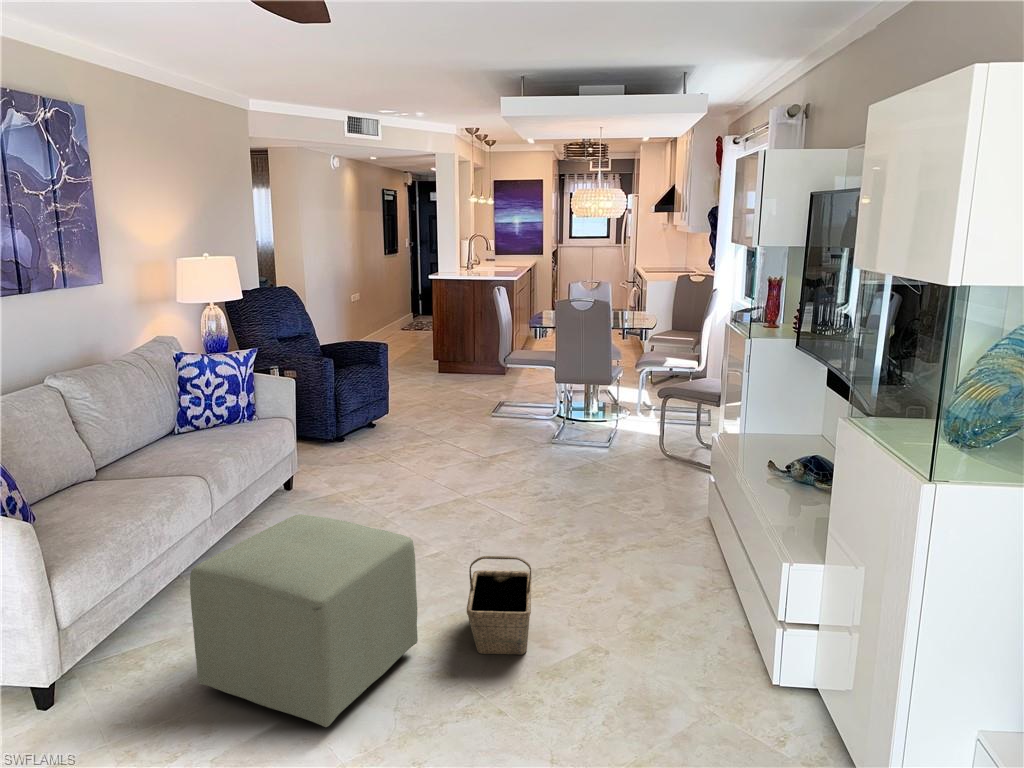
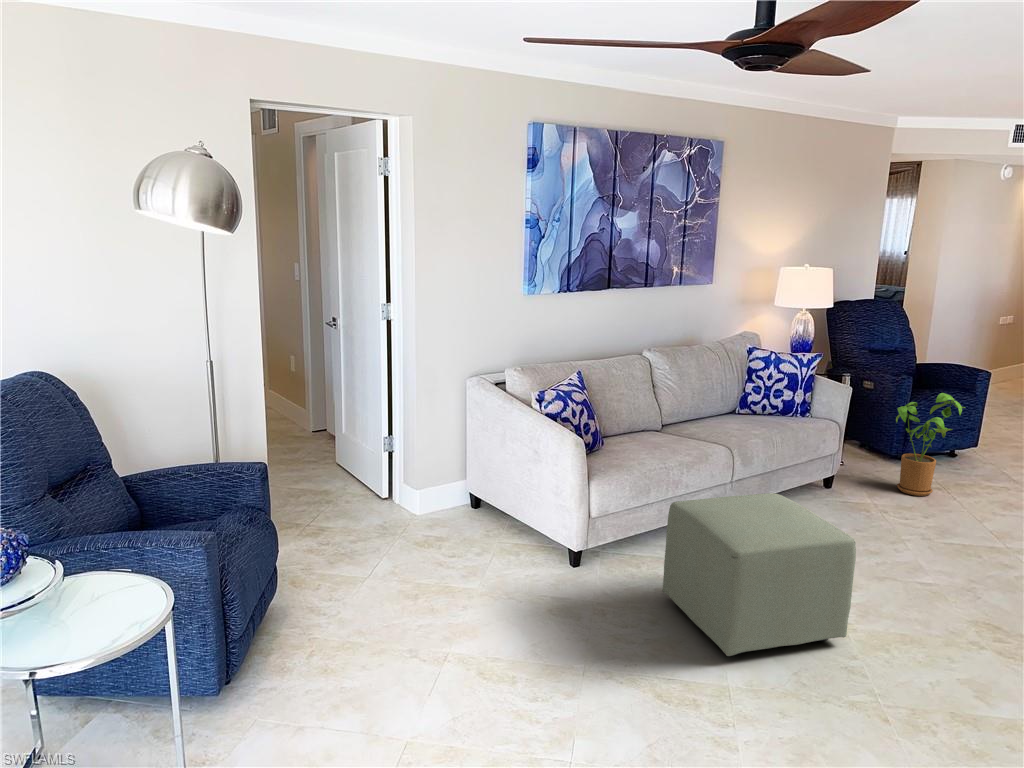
house plant: none [334,369,392,473] -> present [896,393,965,496]
basket: present [467,556,532,655] -> none [895,585,994,693]

